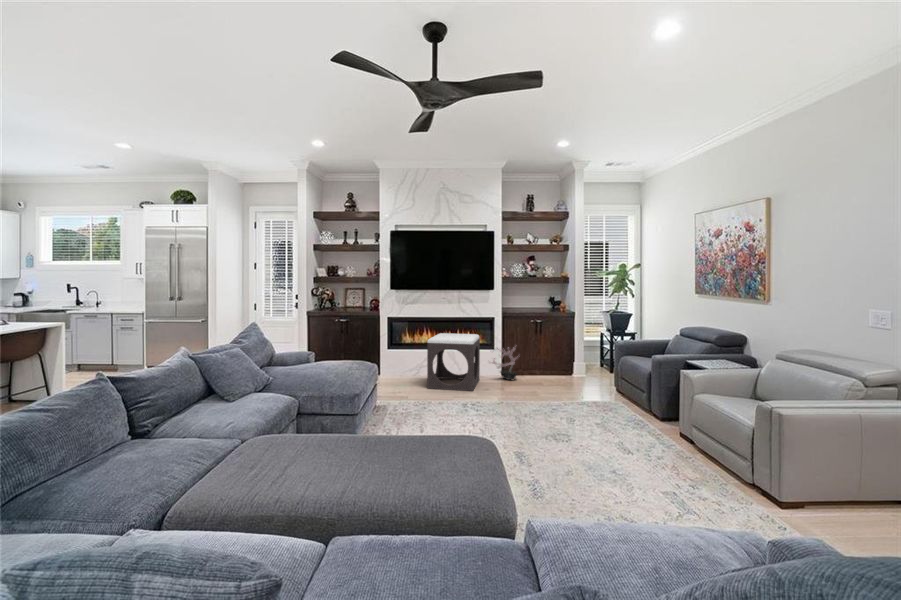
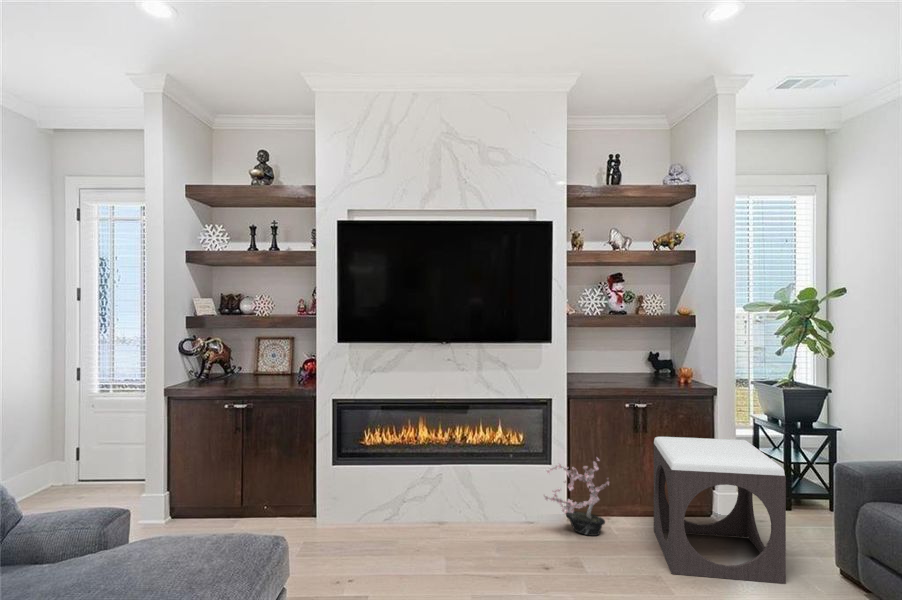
footstool: present [427,333,480,391] -> present [654,437,786,583]

